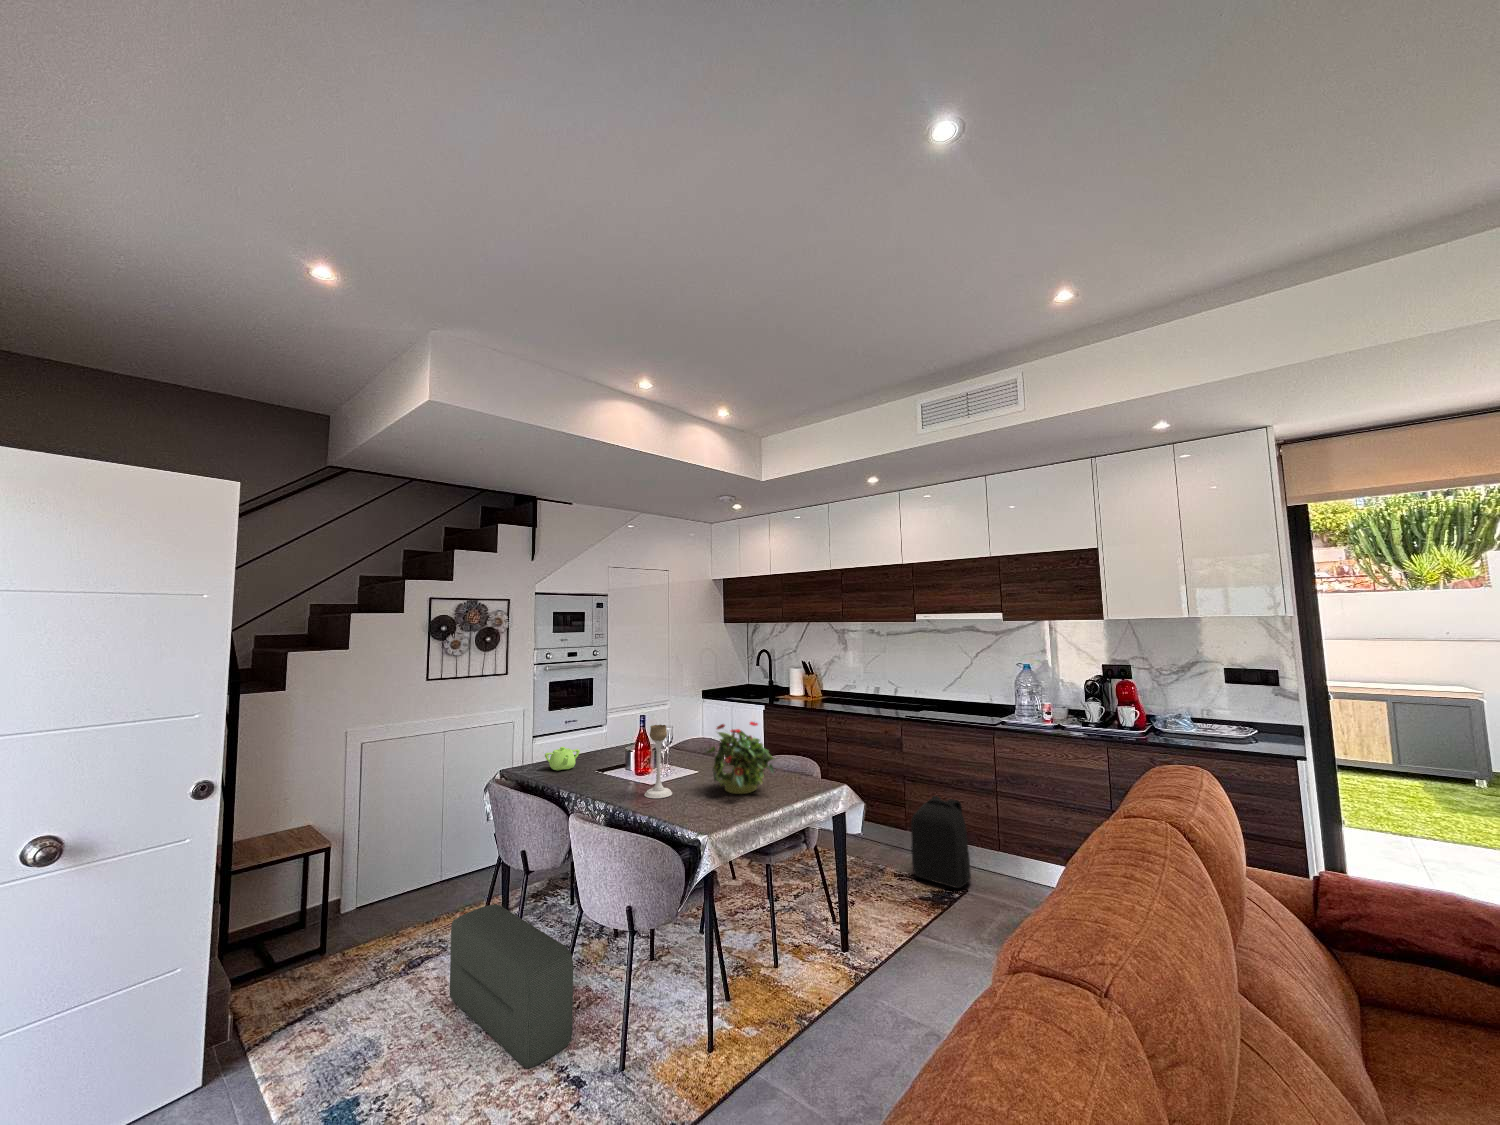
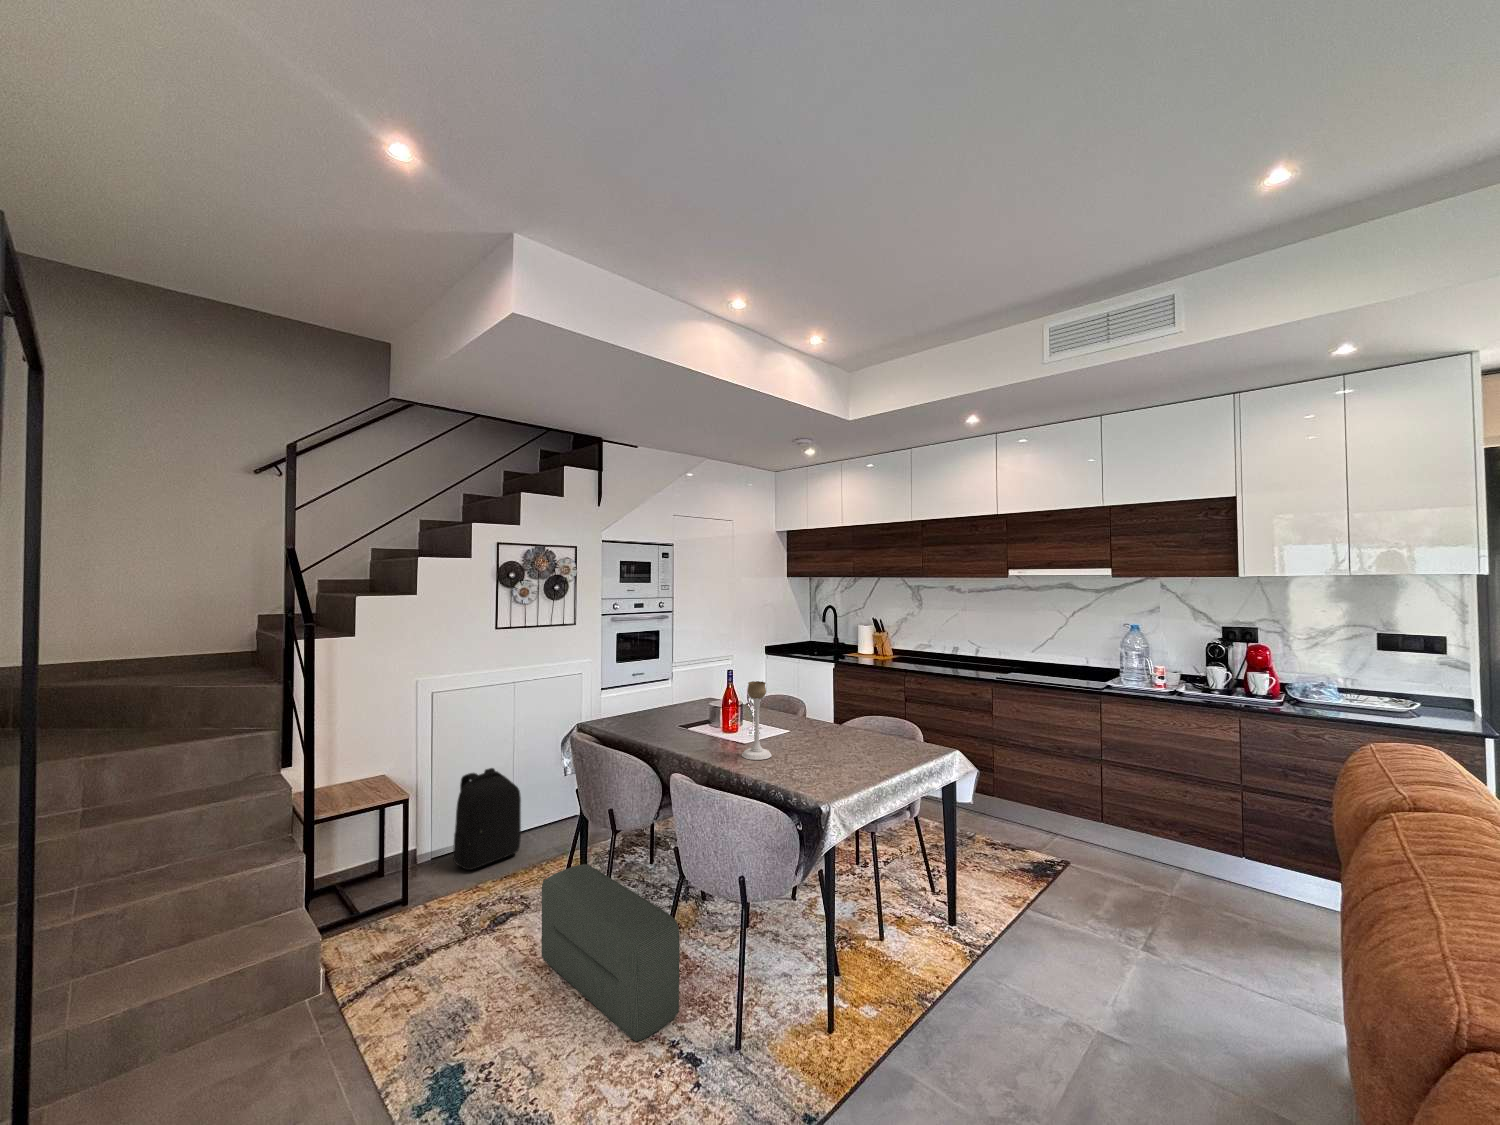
potted plant: present [707,722,774,794] -> none [807,680,885,758]
teapot: present [545,747,580,771] -> none [625,702,661,726]
backpack: present [911,796,971,888] -> present [453,768,521,870]

